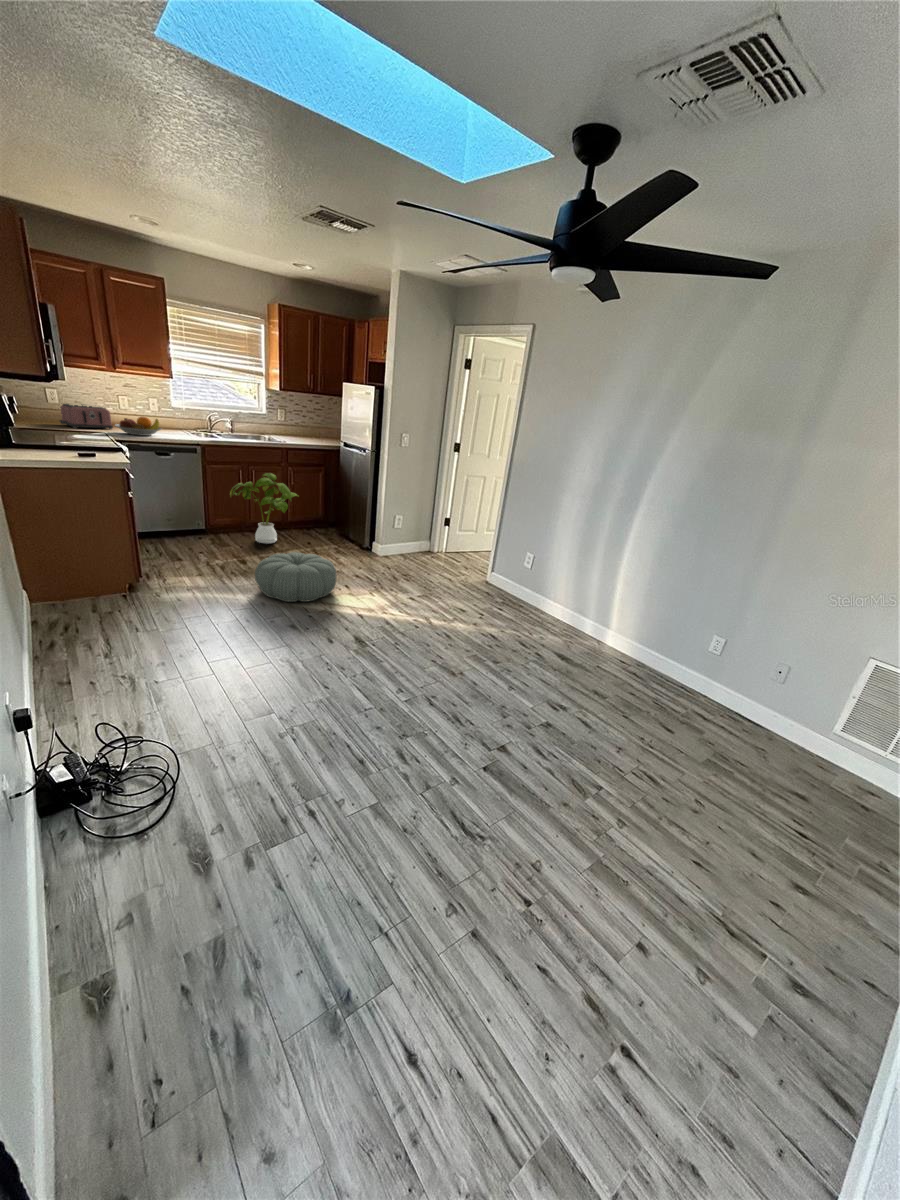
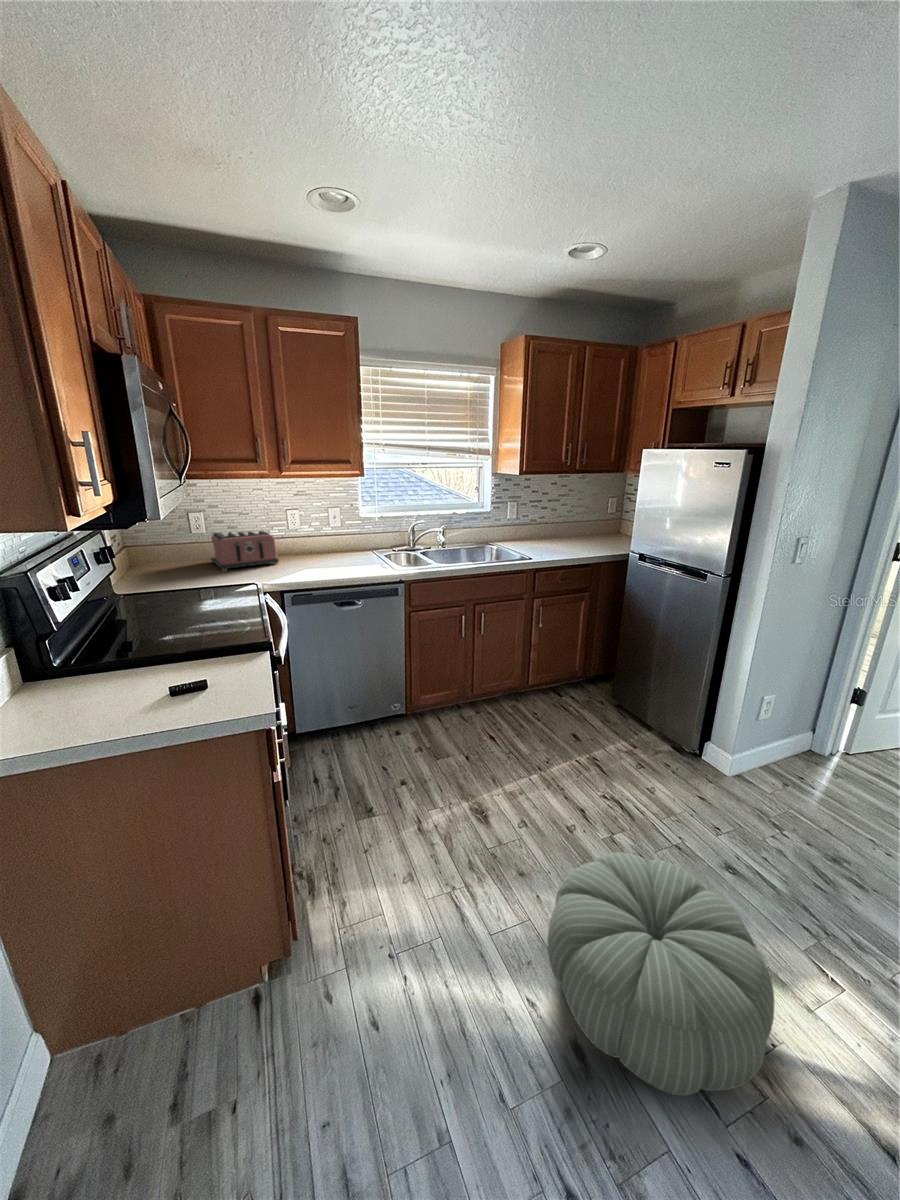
fruit bowl: present [115,417,161,436] -> none [276,546,347,579]
house plant: present [230,473,298,544] -> none [447,625,563,738]

